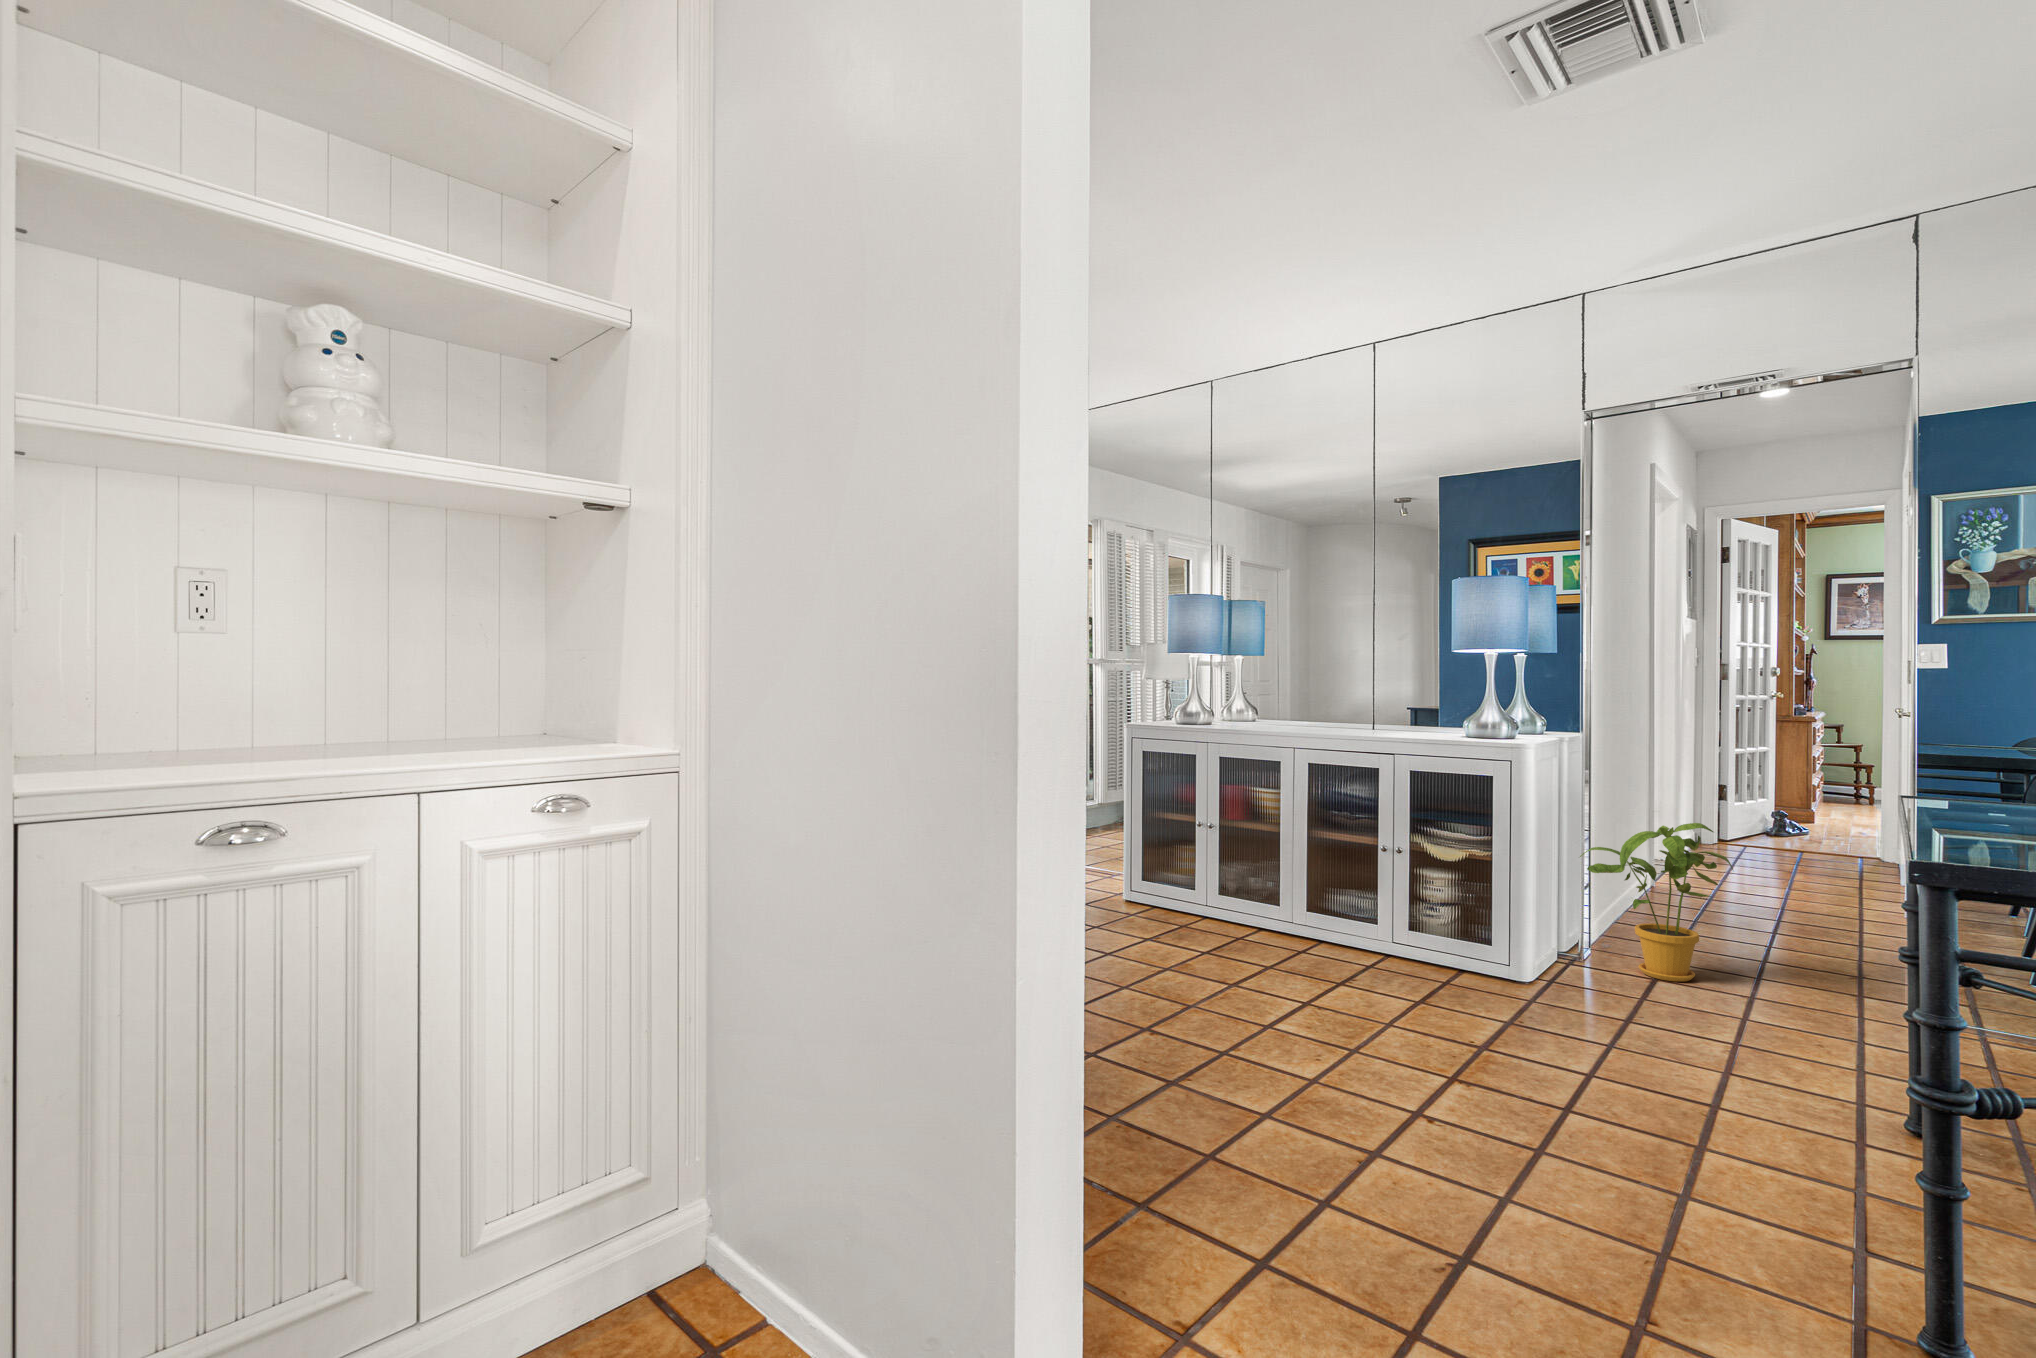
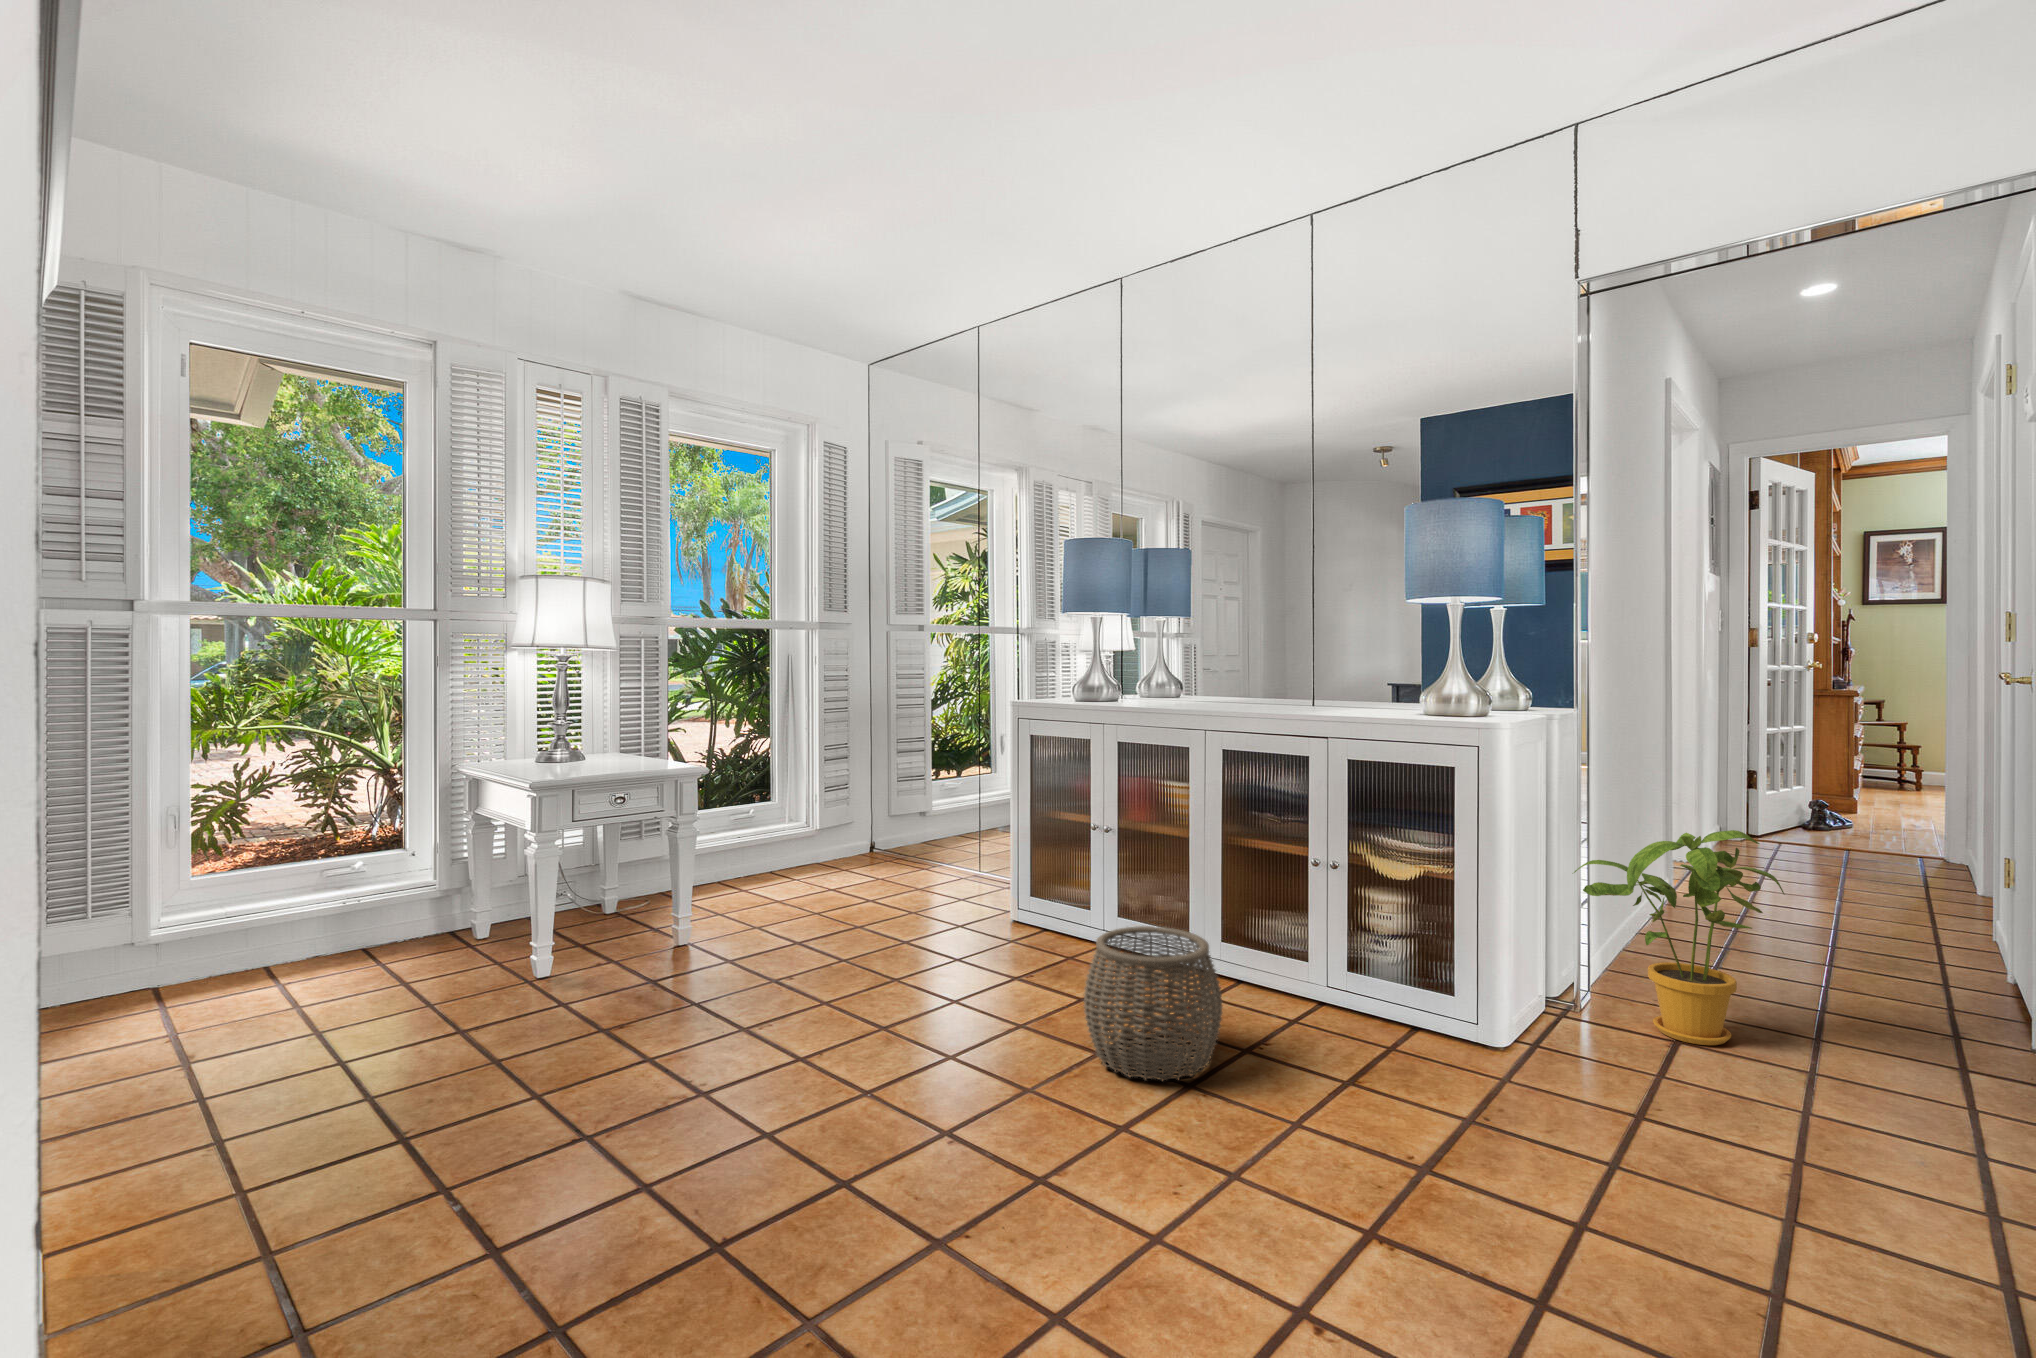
woven basket: none [1221,893,1327,1002] -> present [1084,926,1222,1081]

